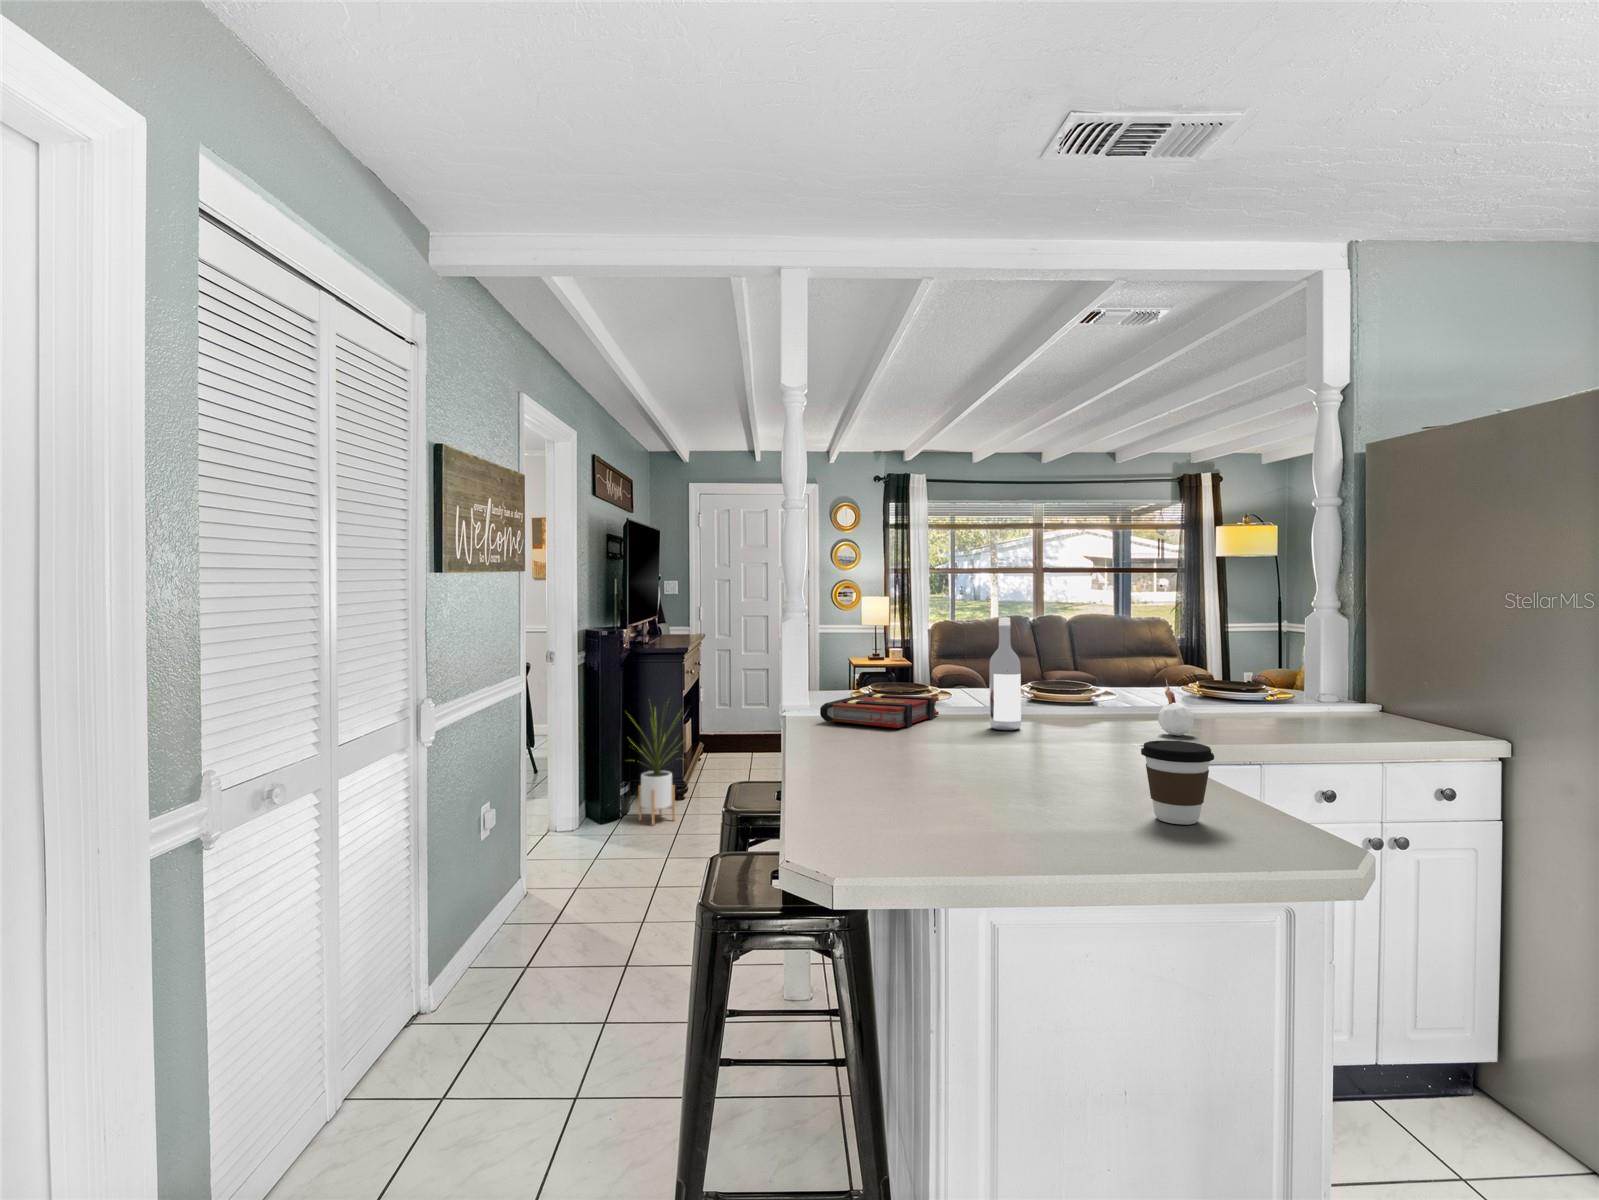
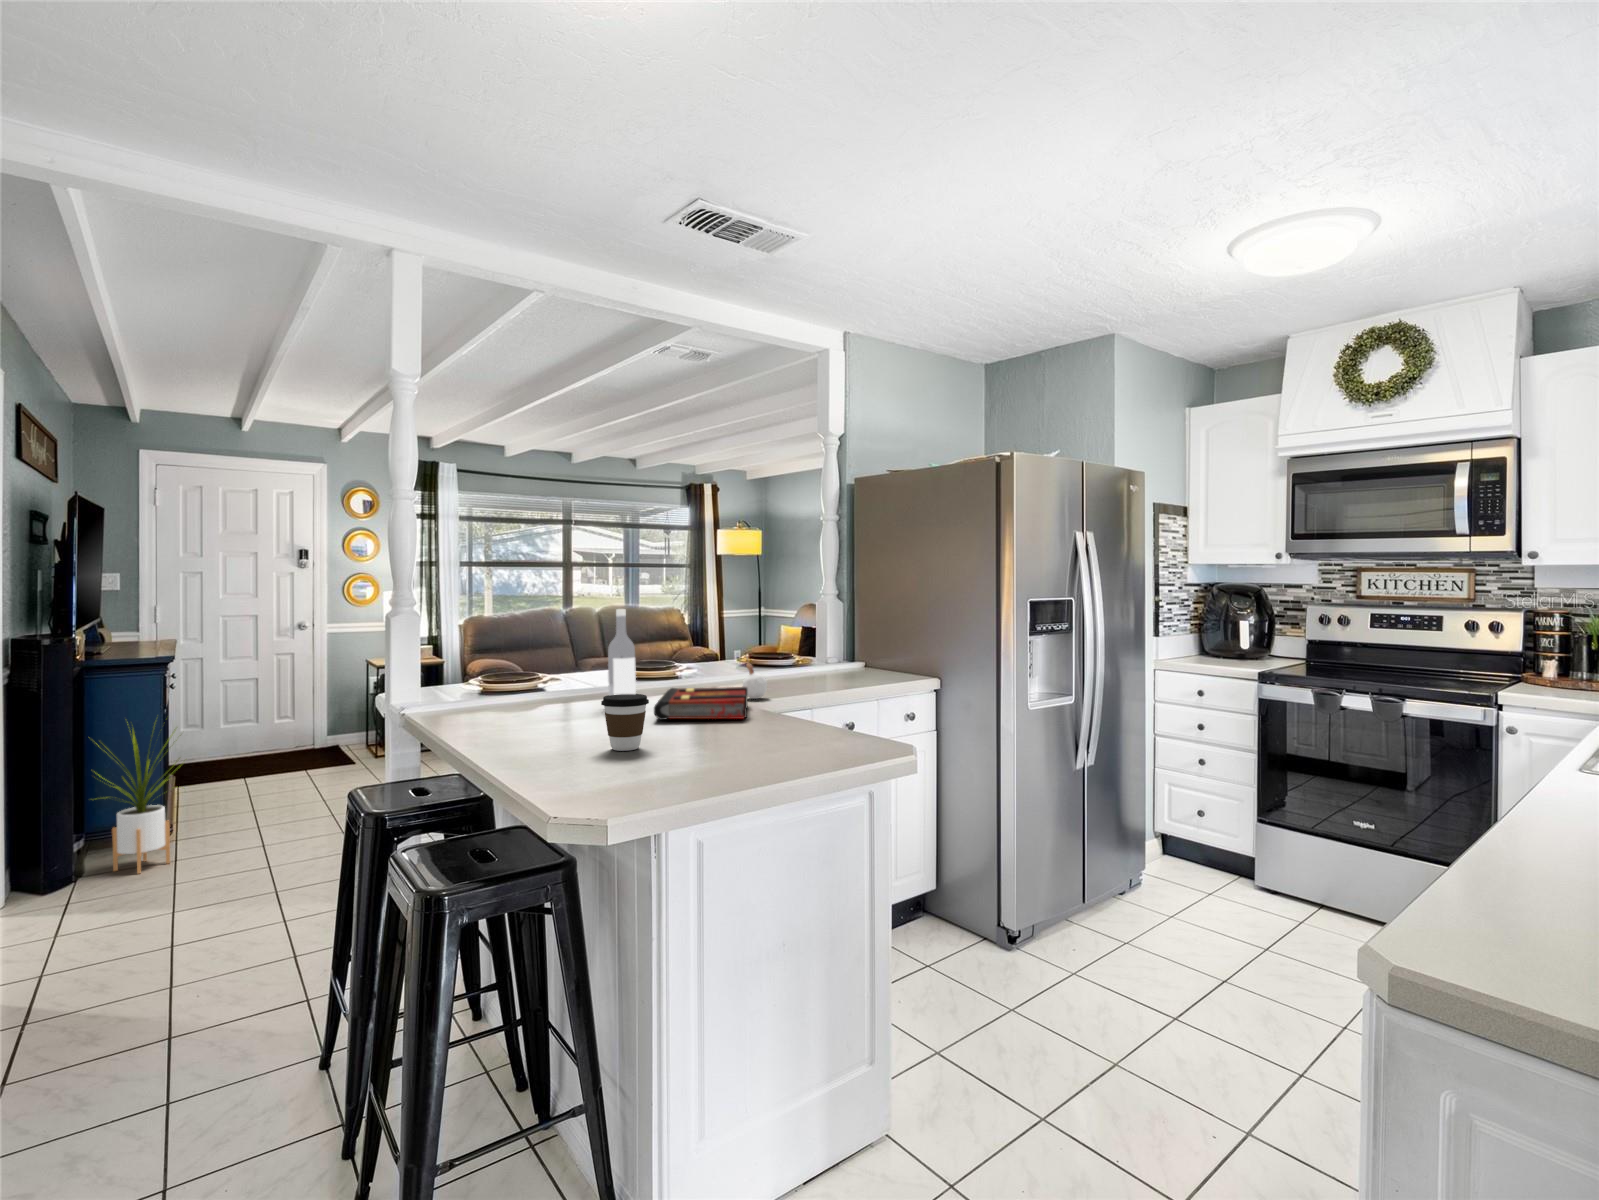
book: present [820,693,939,728] -> present [654,687,748,720]
coffee cup: present [1141,740,1214,824] -> present [601,694,649,751]

